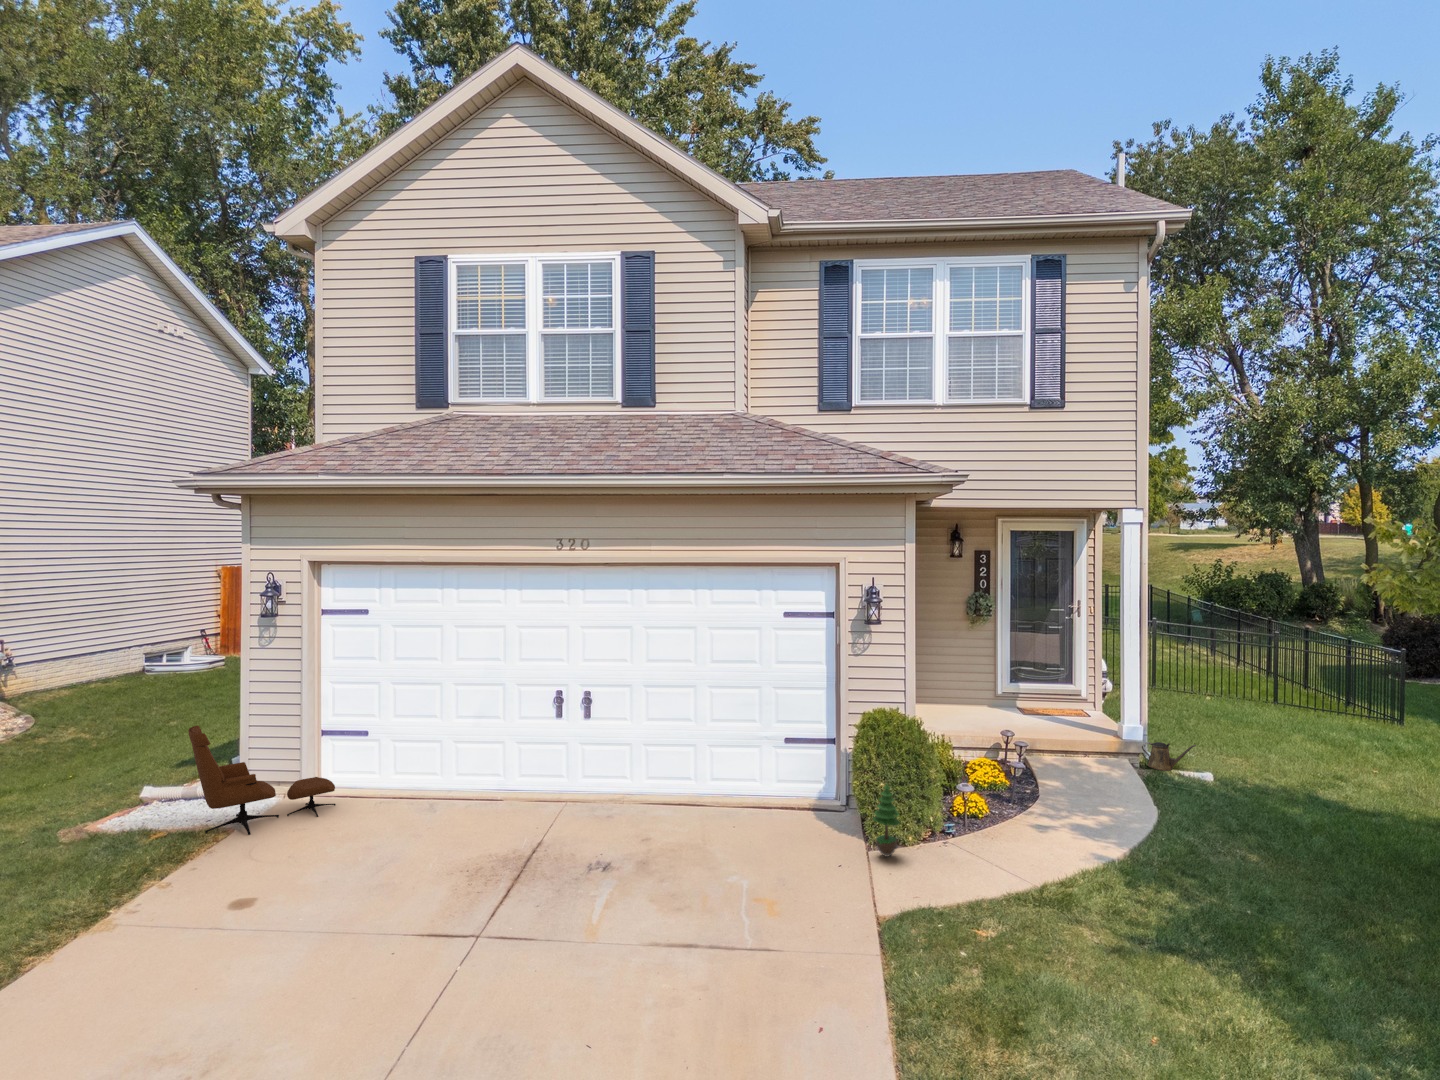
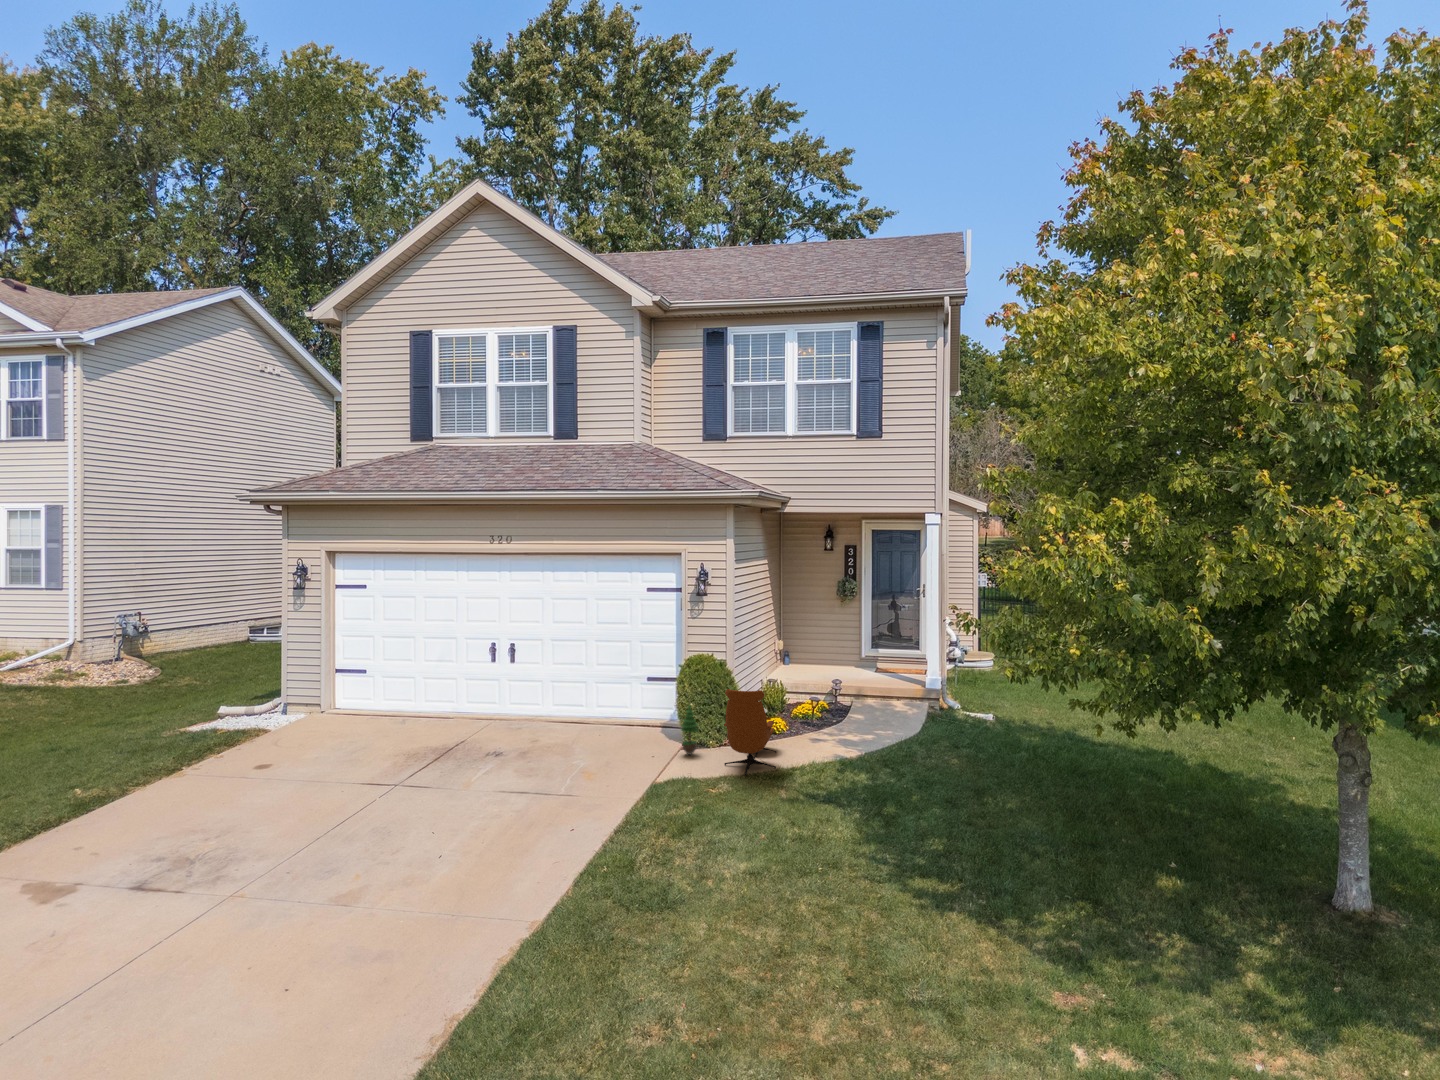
lounge chair: present [188,726,335,835] -> present [724,689,776,776]
watering can: present [1142,742,1196,771] -> none [940,691,975,712]

